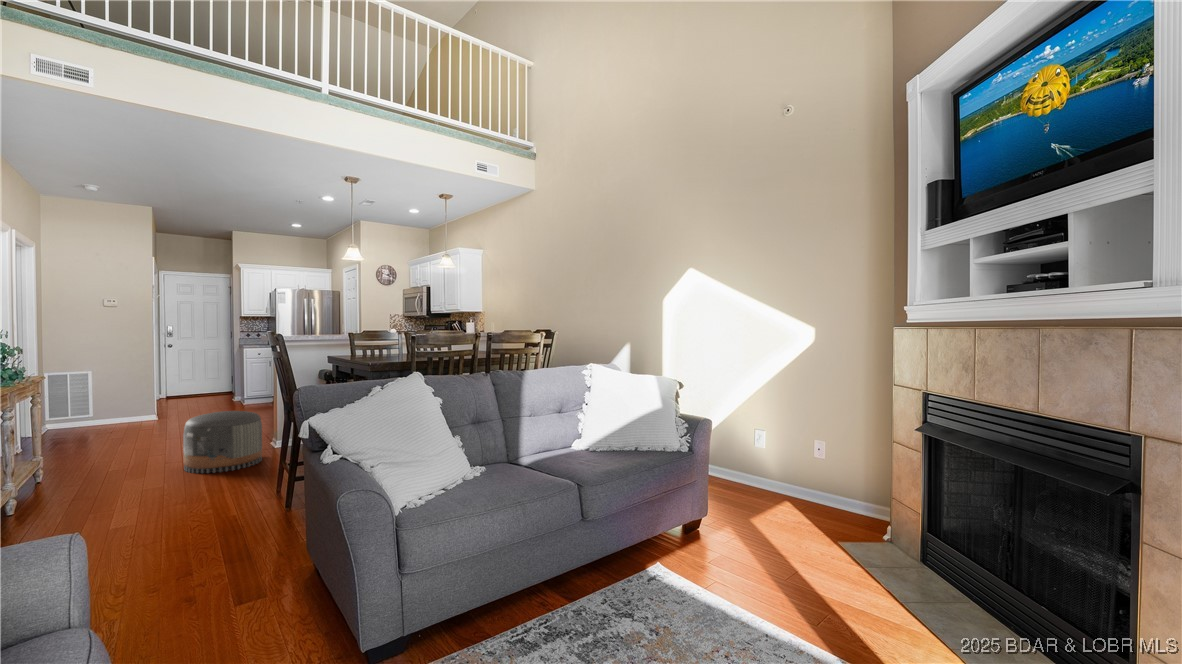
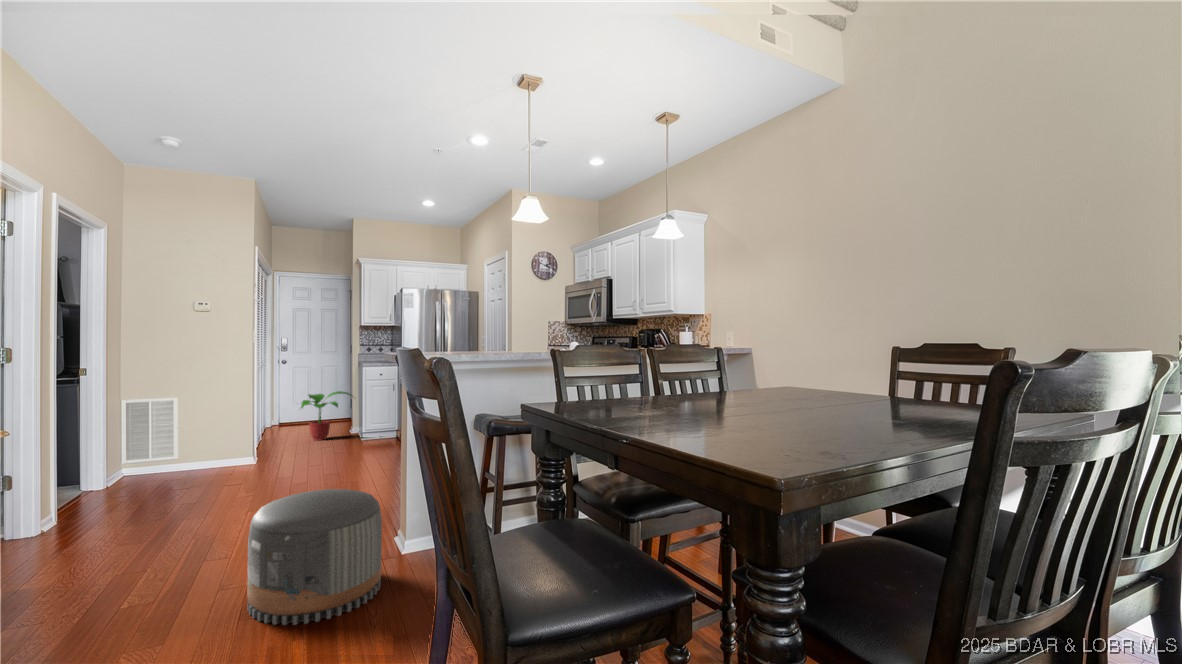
potted plant: none [189,368,237,405] -> present [301,391,352,441]

